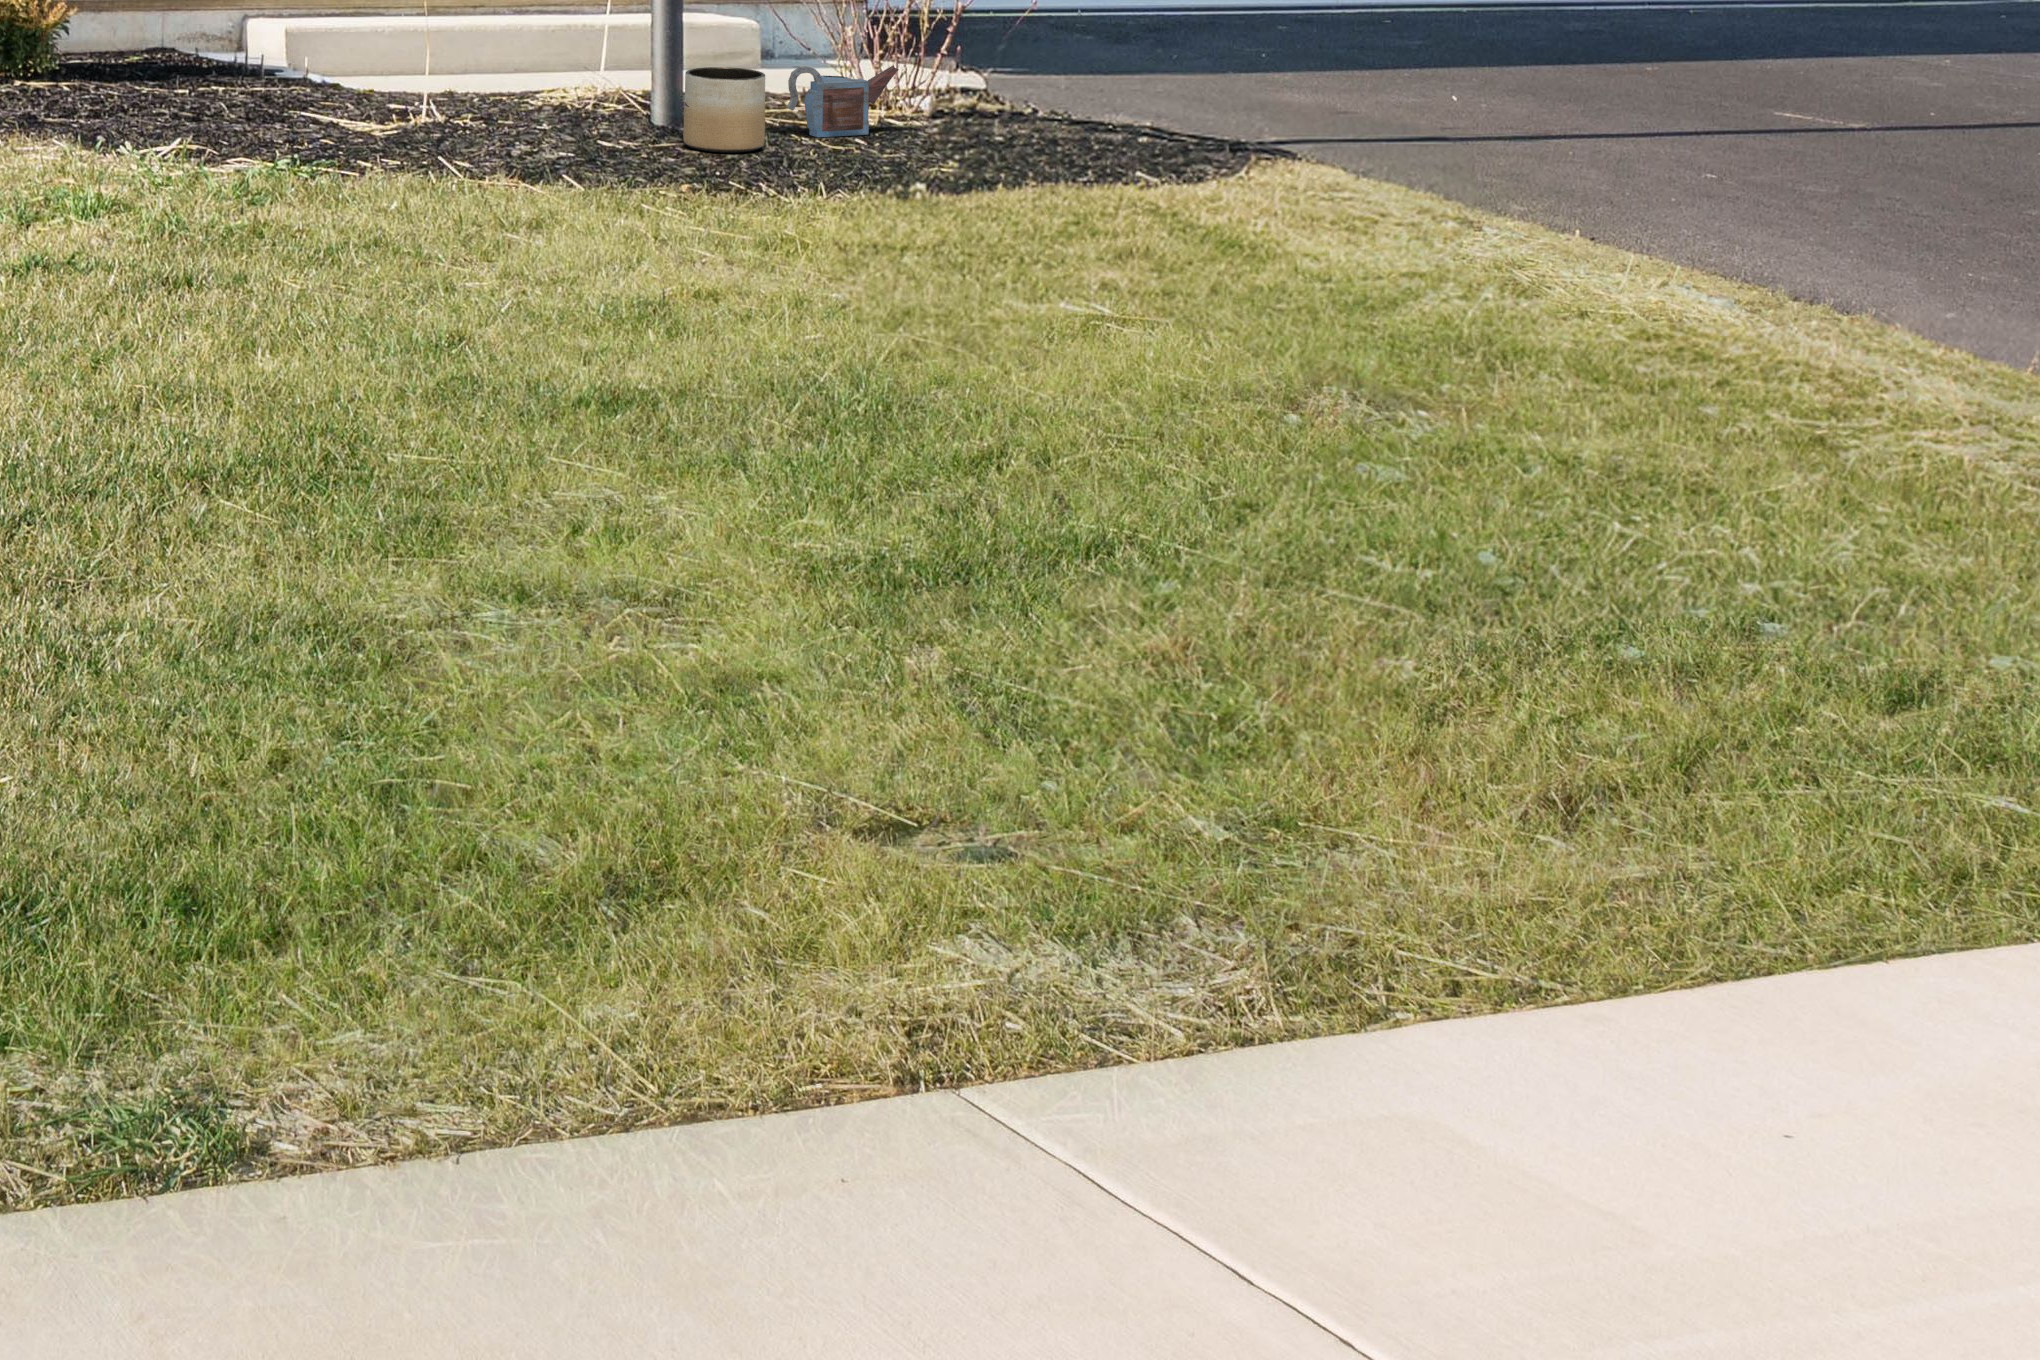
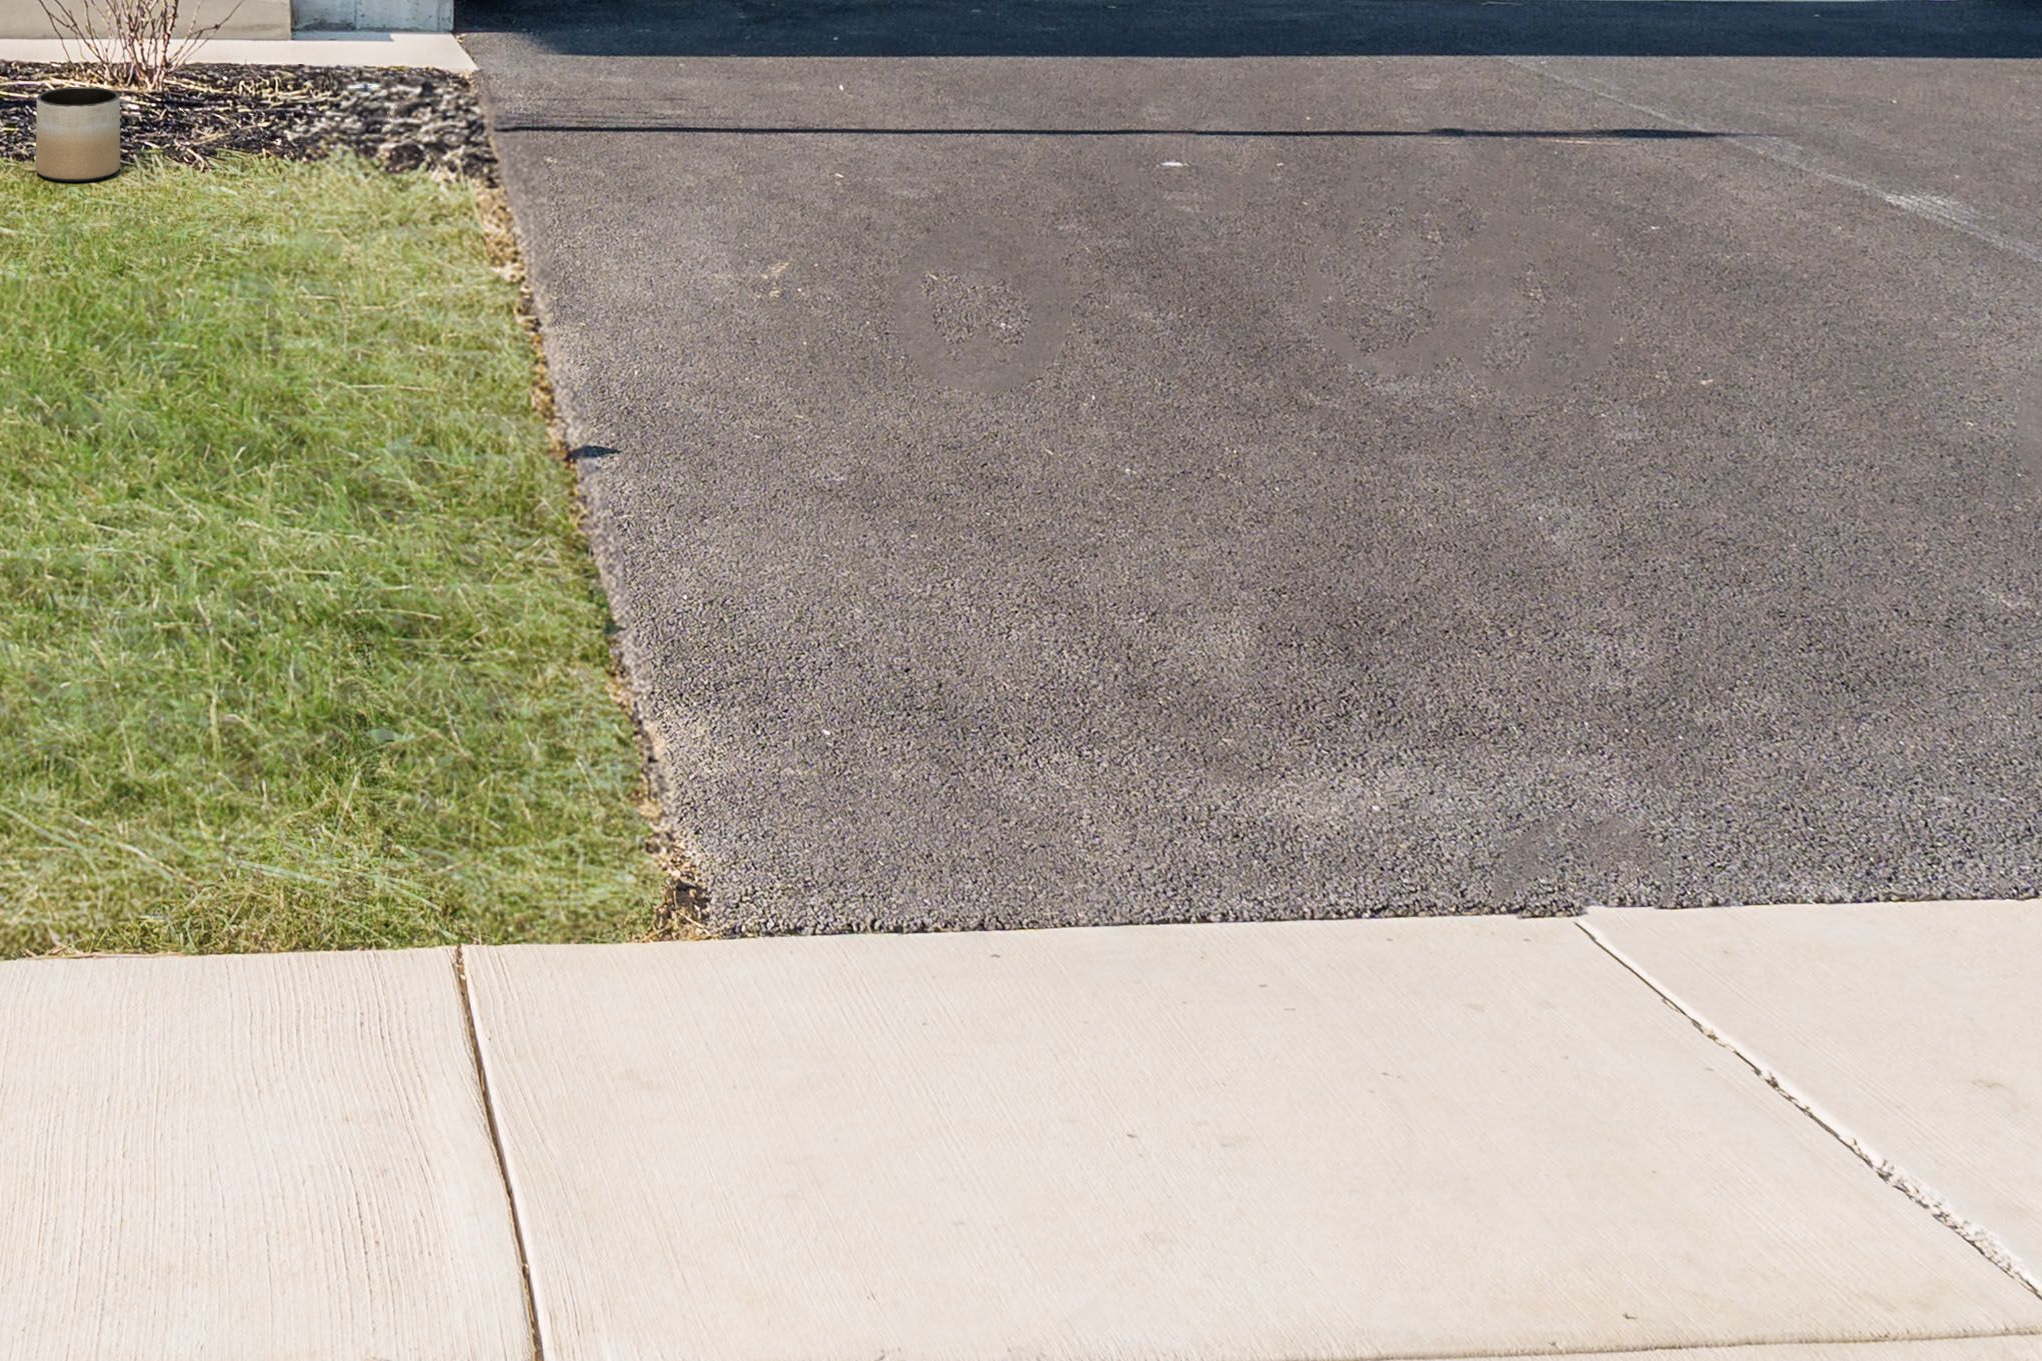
watering can: present [787,65,899,137] -> none [172,87,302,162]

